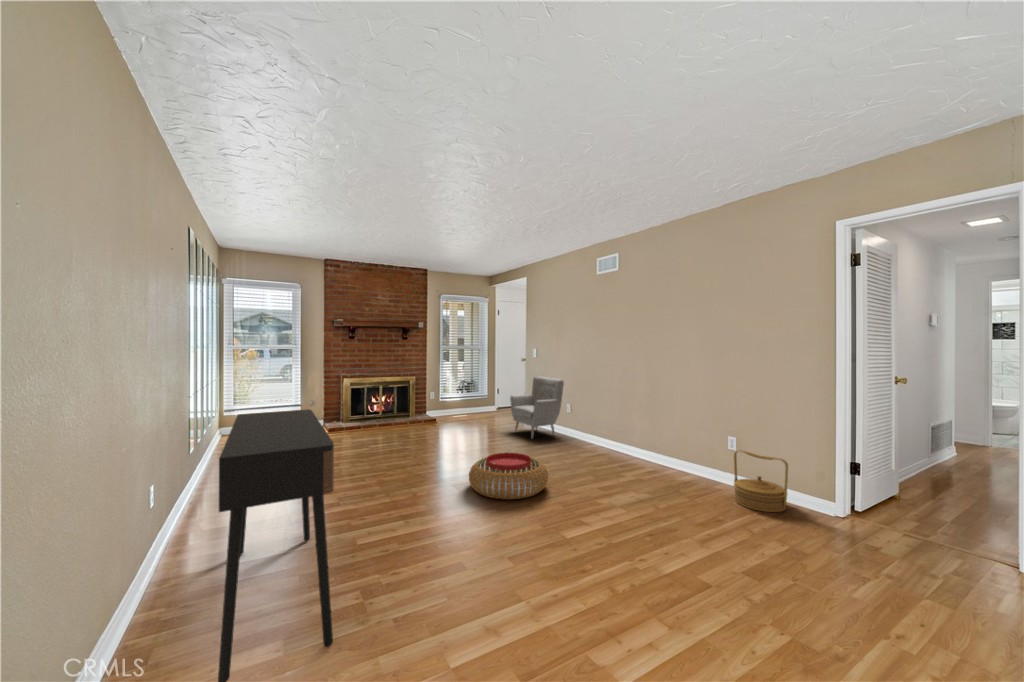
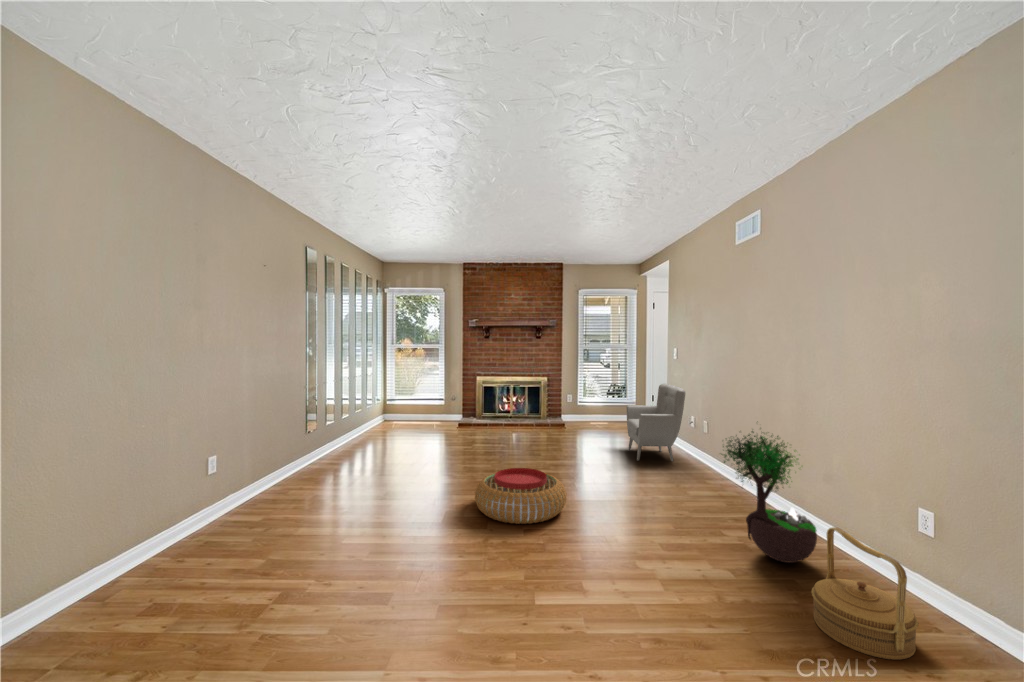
potted tree: none [651,395,710,481] -> present [721,431,817,563]
console table: present [218,409,334,682] -> none [110,398,303,598]

